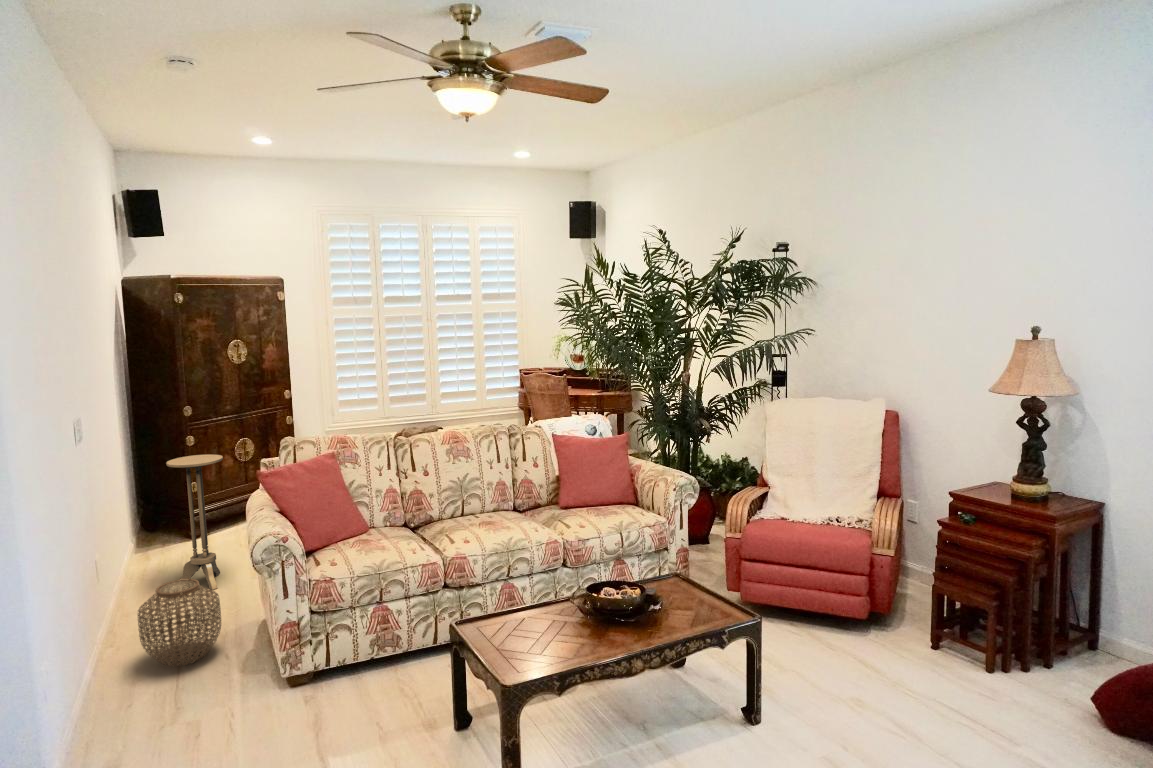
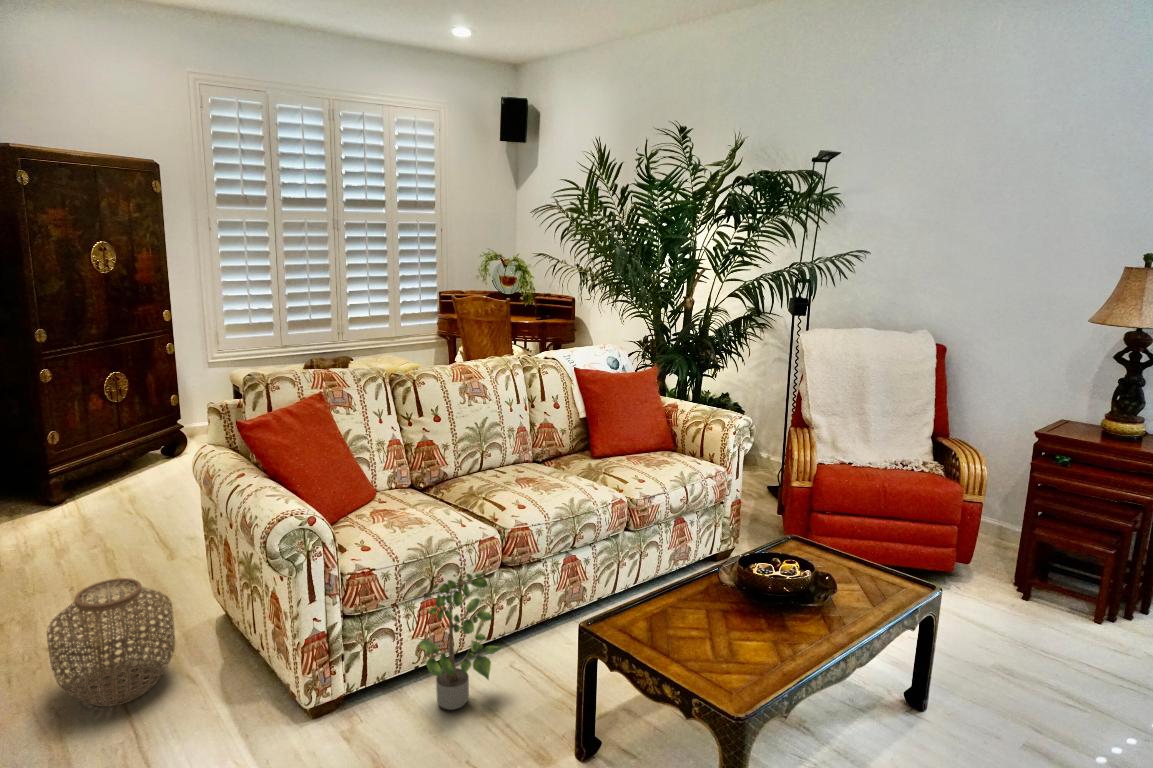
side table: present [166,454,223,590] -> none [36,396,123,581]
potted plant: none [363,583,429,690] -> present [420,573,502,710]

